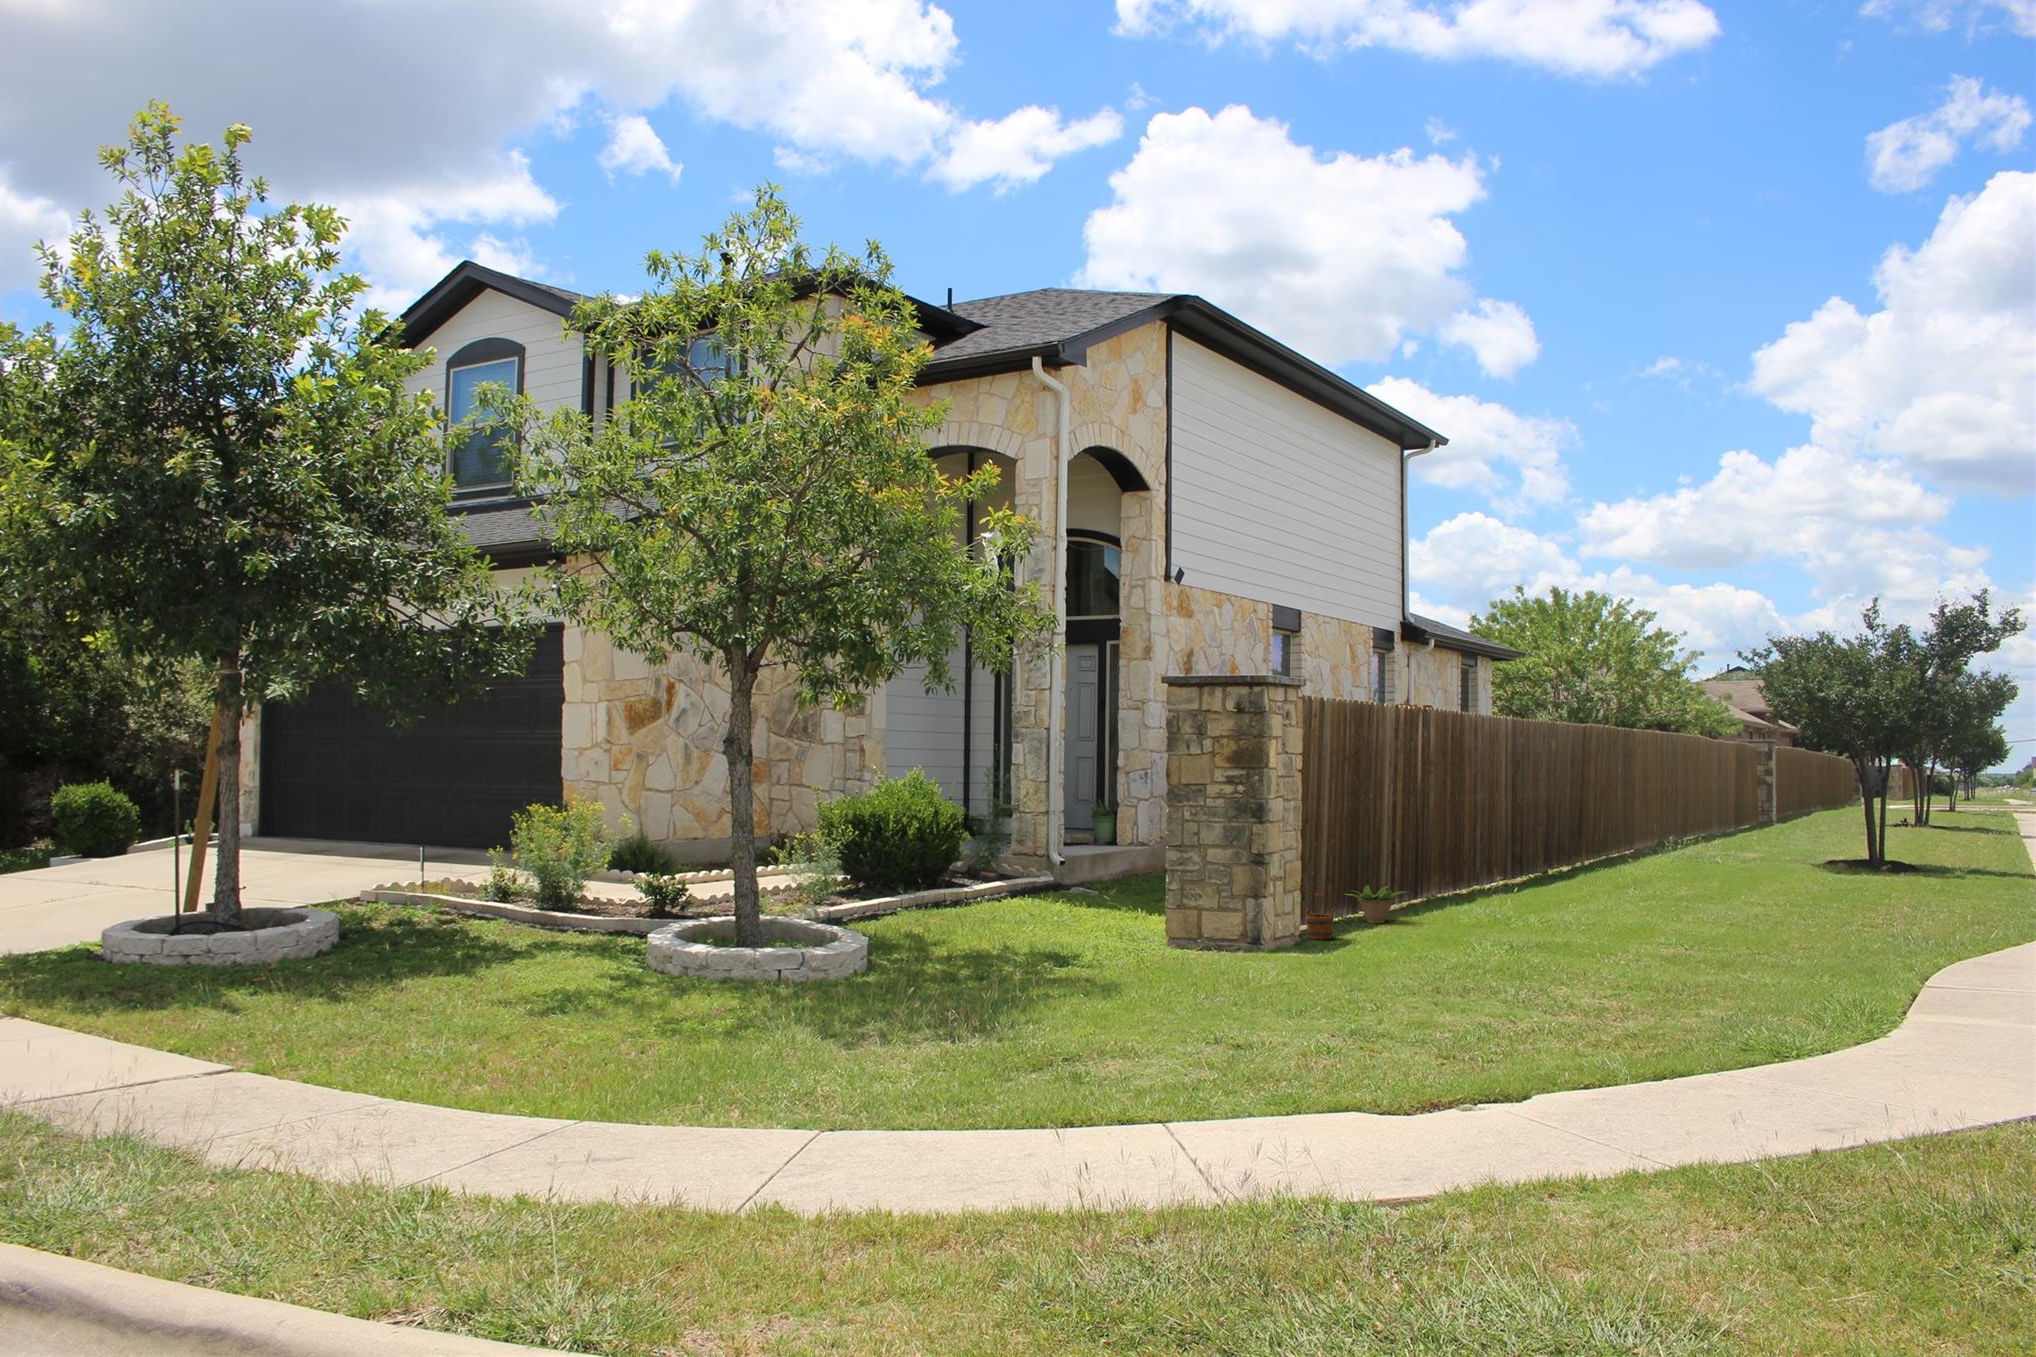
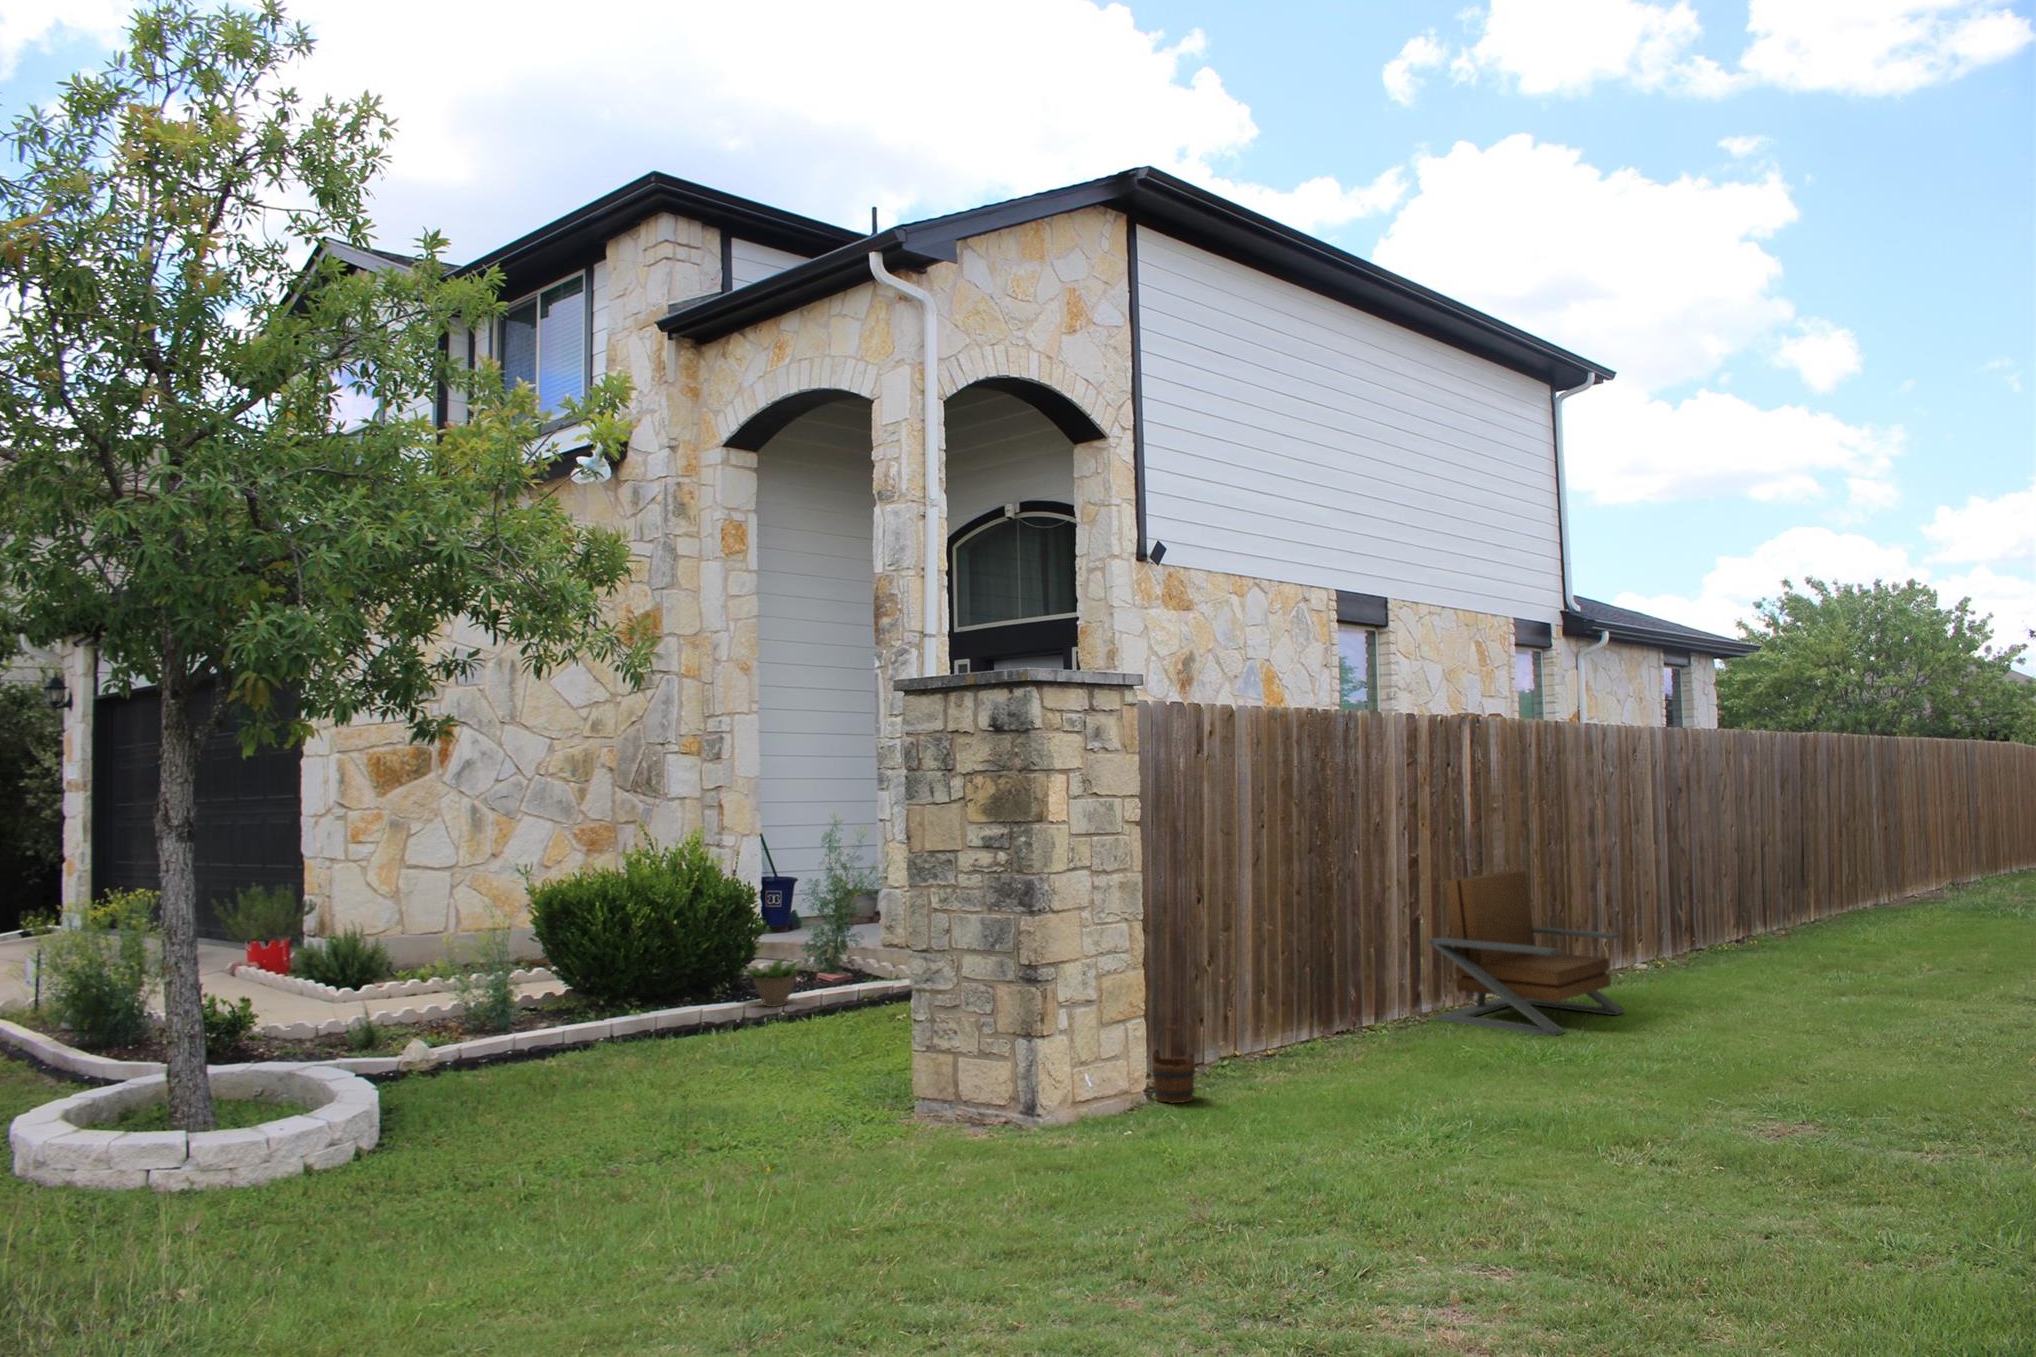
lounge chair: none [1413,809,1526,910] -> present [1429,871,1624,1036]
decorative plant: present [1345,885,1407,923] -> present [741,958,805,1007]

